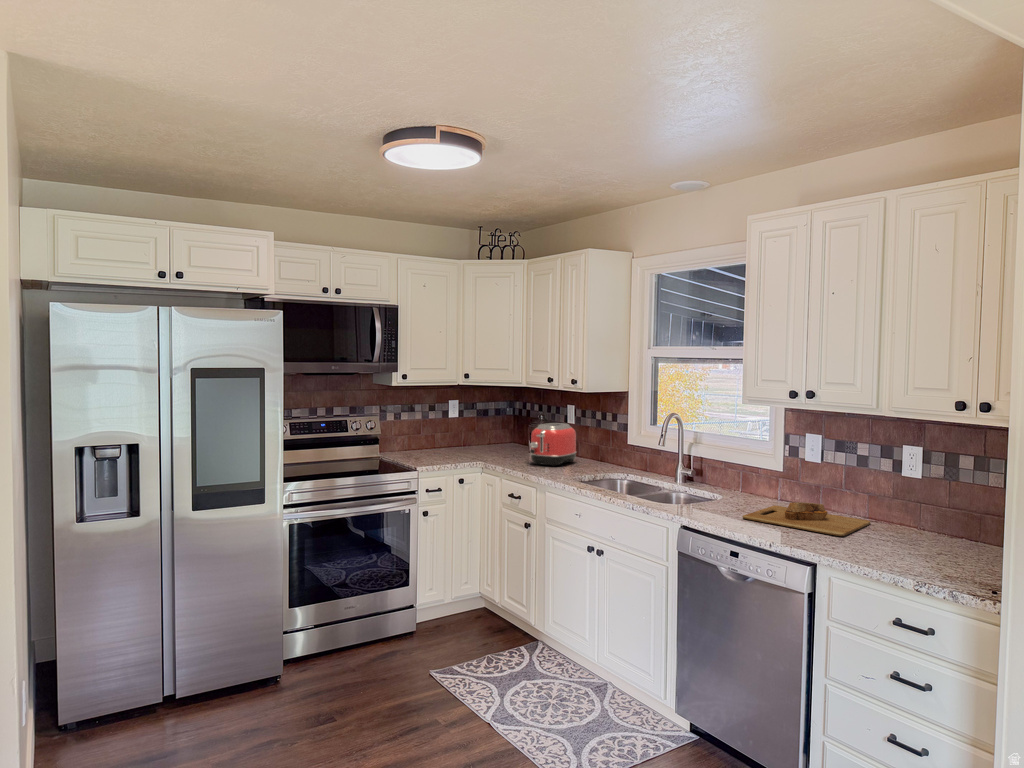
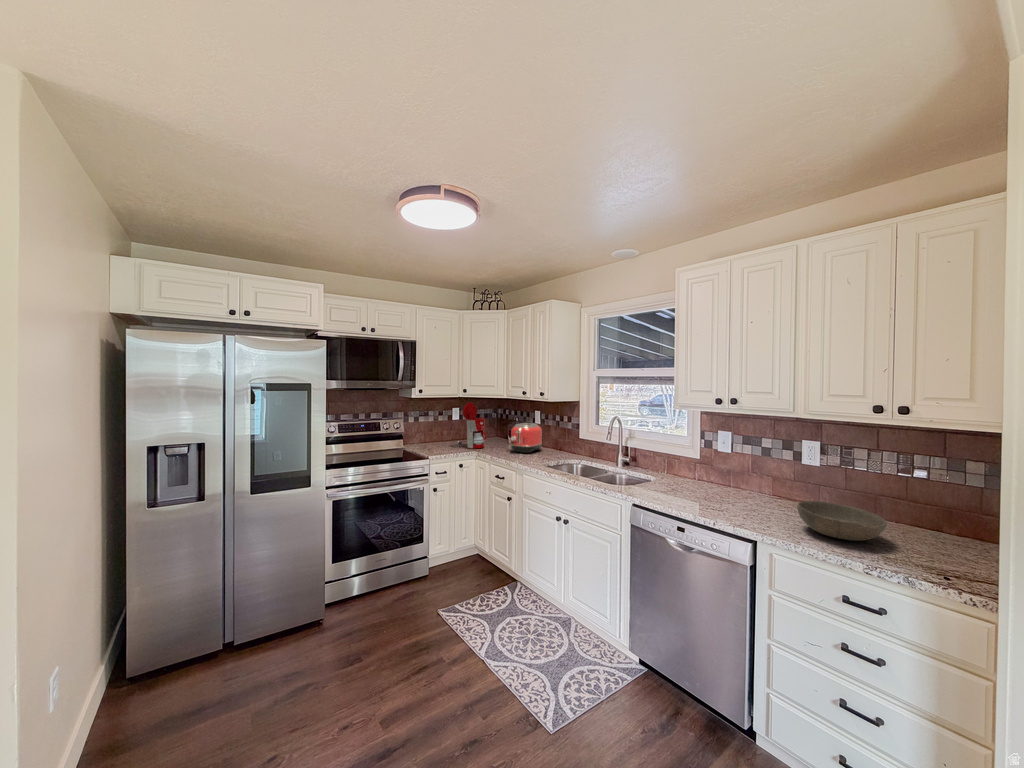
coffee maker: none [444,393,497,459] -> present [451,402,487,448]
cutting board: present [743,502,870,536] -> none [679,485,777,514]
bowl: none [870,519,966,561] -> present [797,501,887,541]

